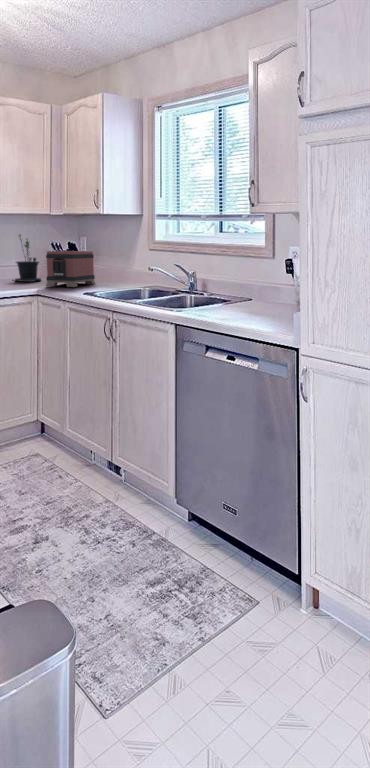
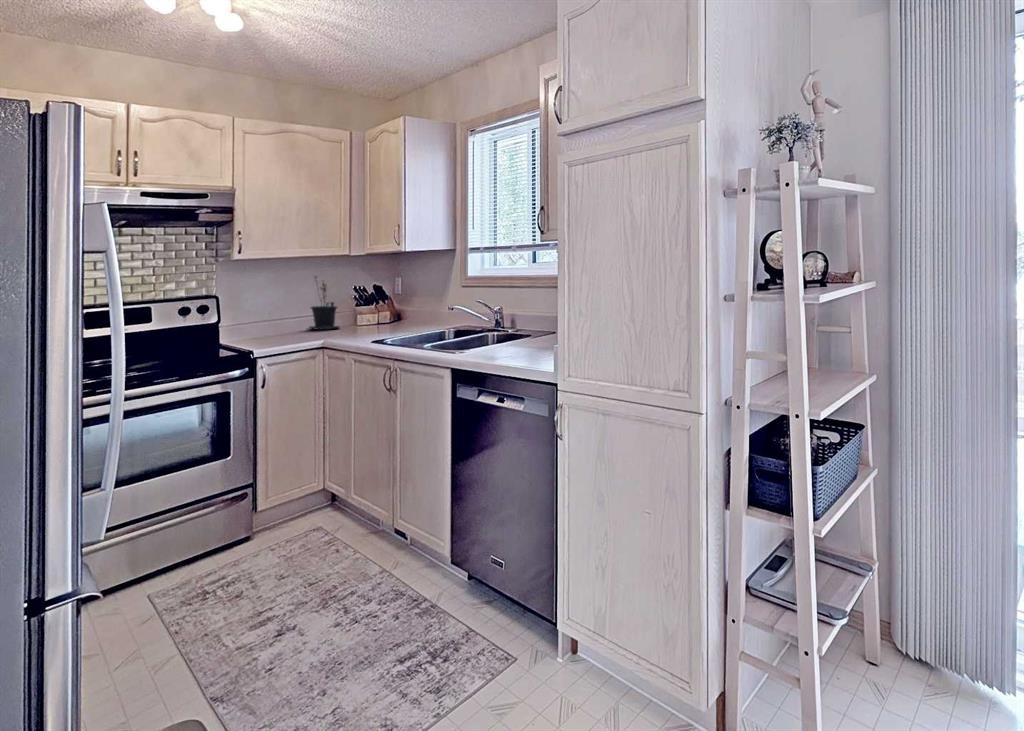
toaster: present [46,251,95,287] -> none [338,291,400,332]

